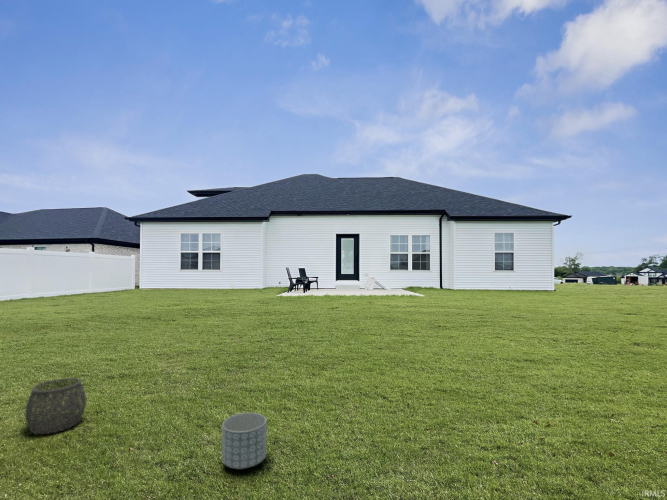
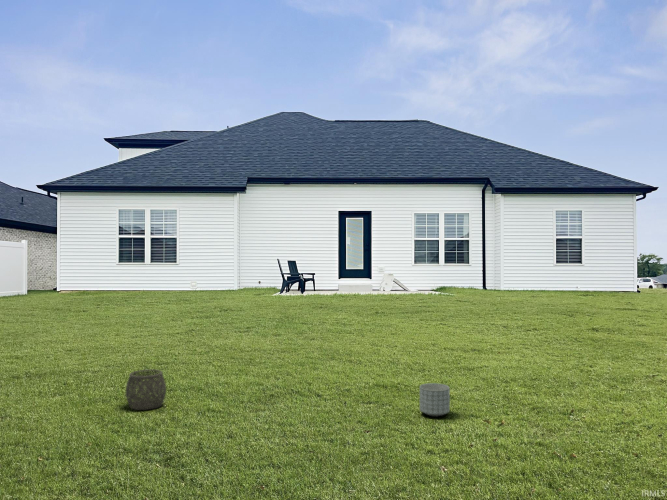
planter: present [222,413,266,469] -> present [420,383,450,417]

